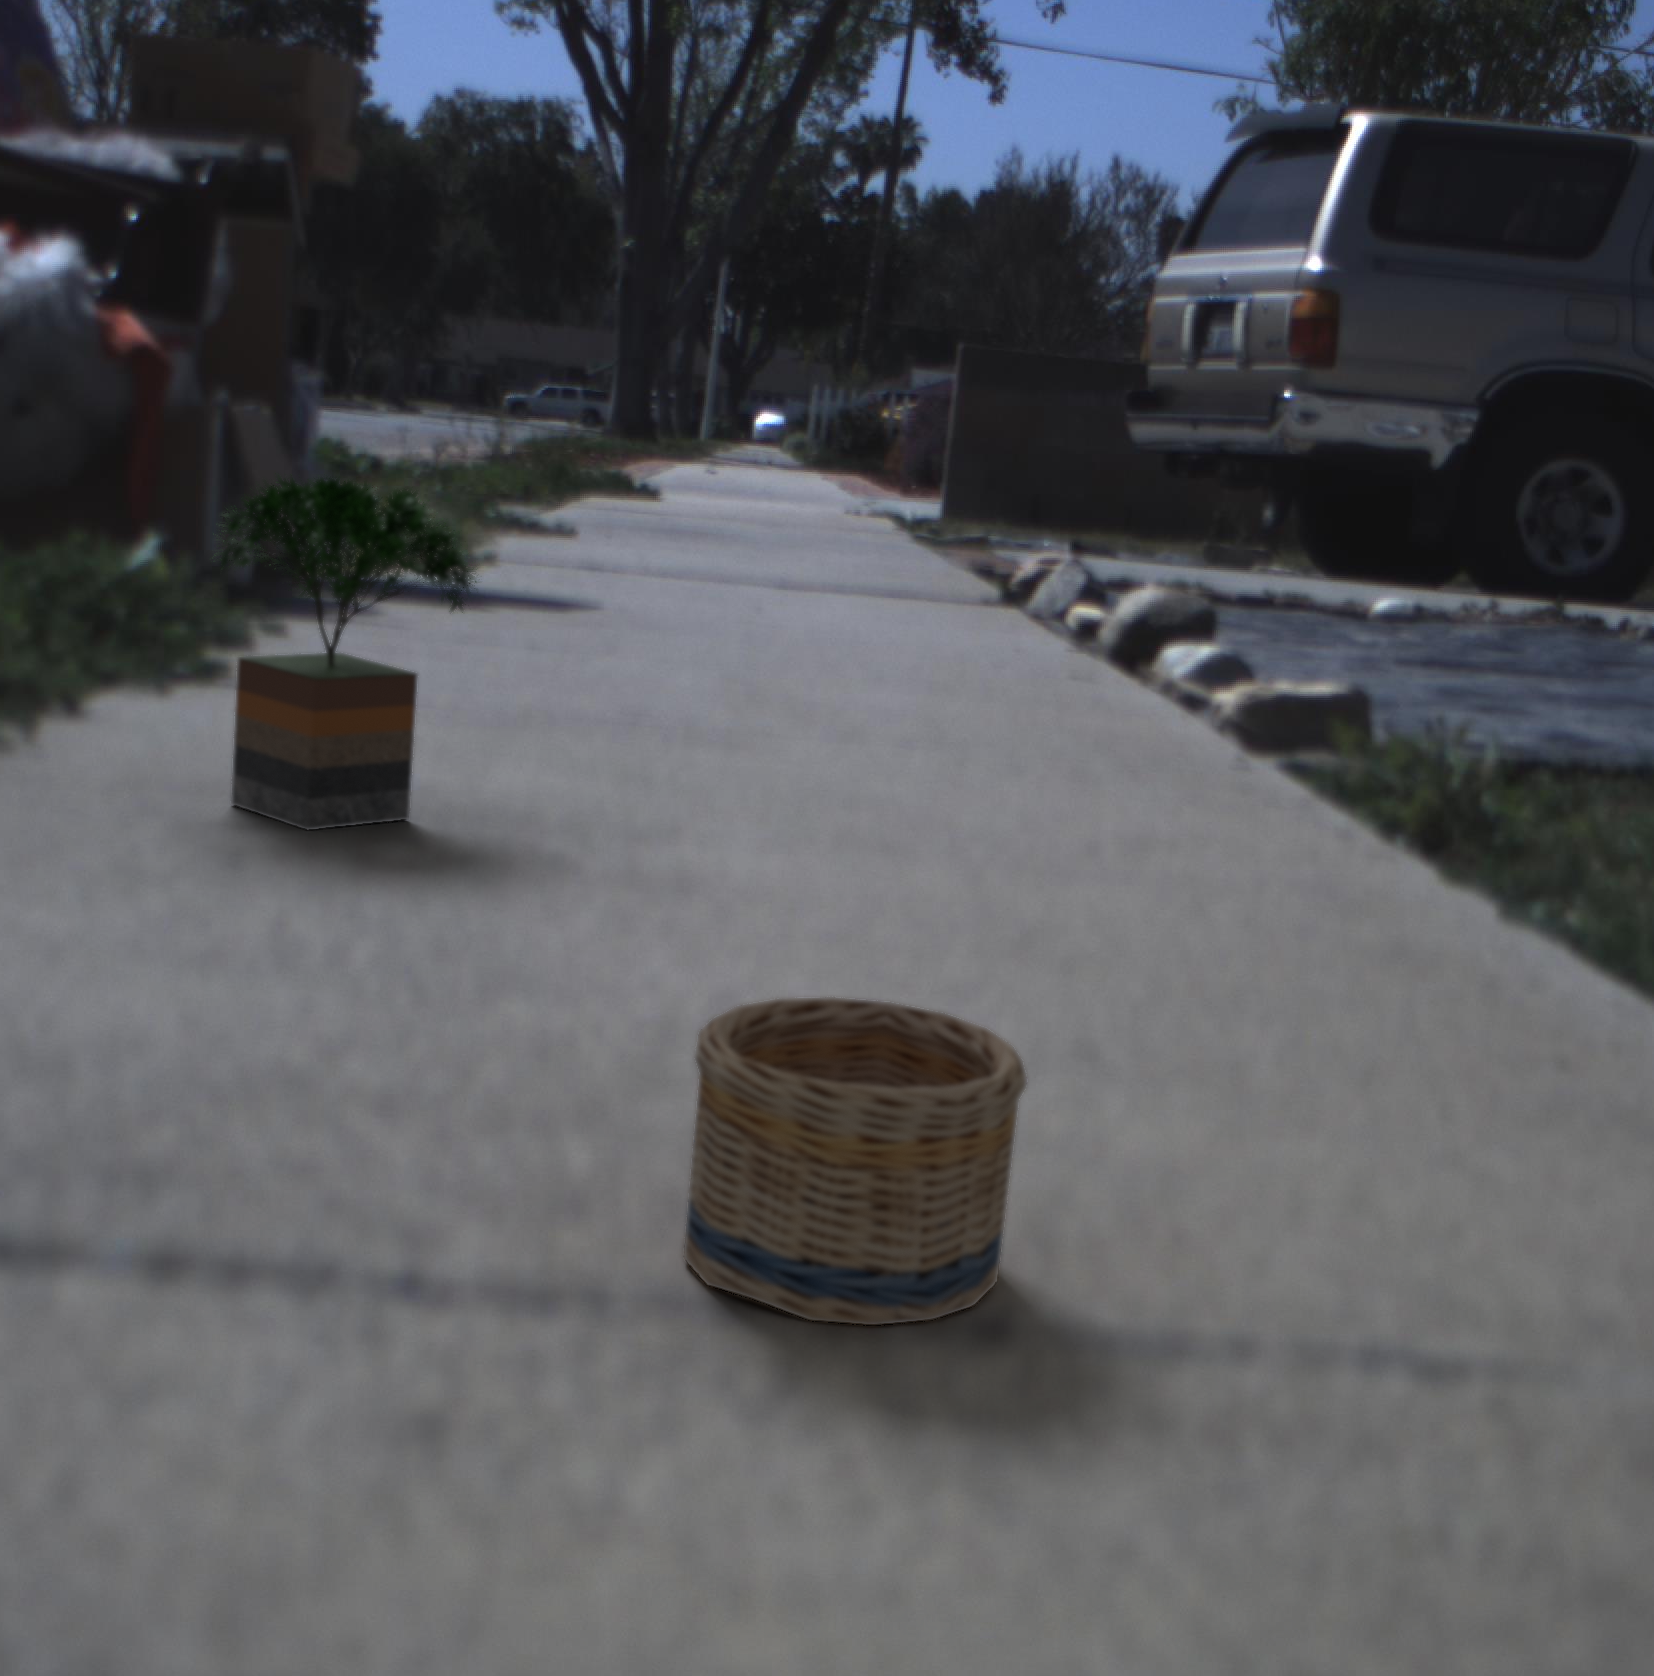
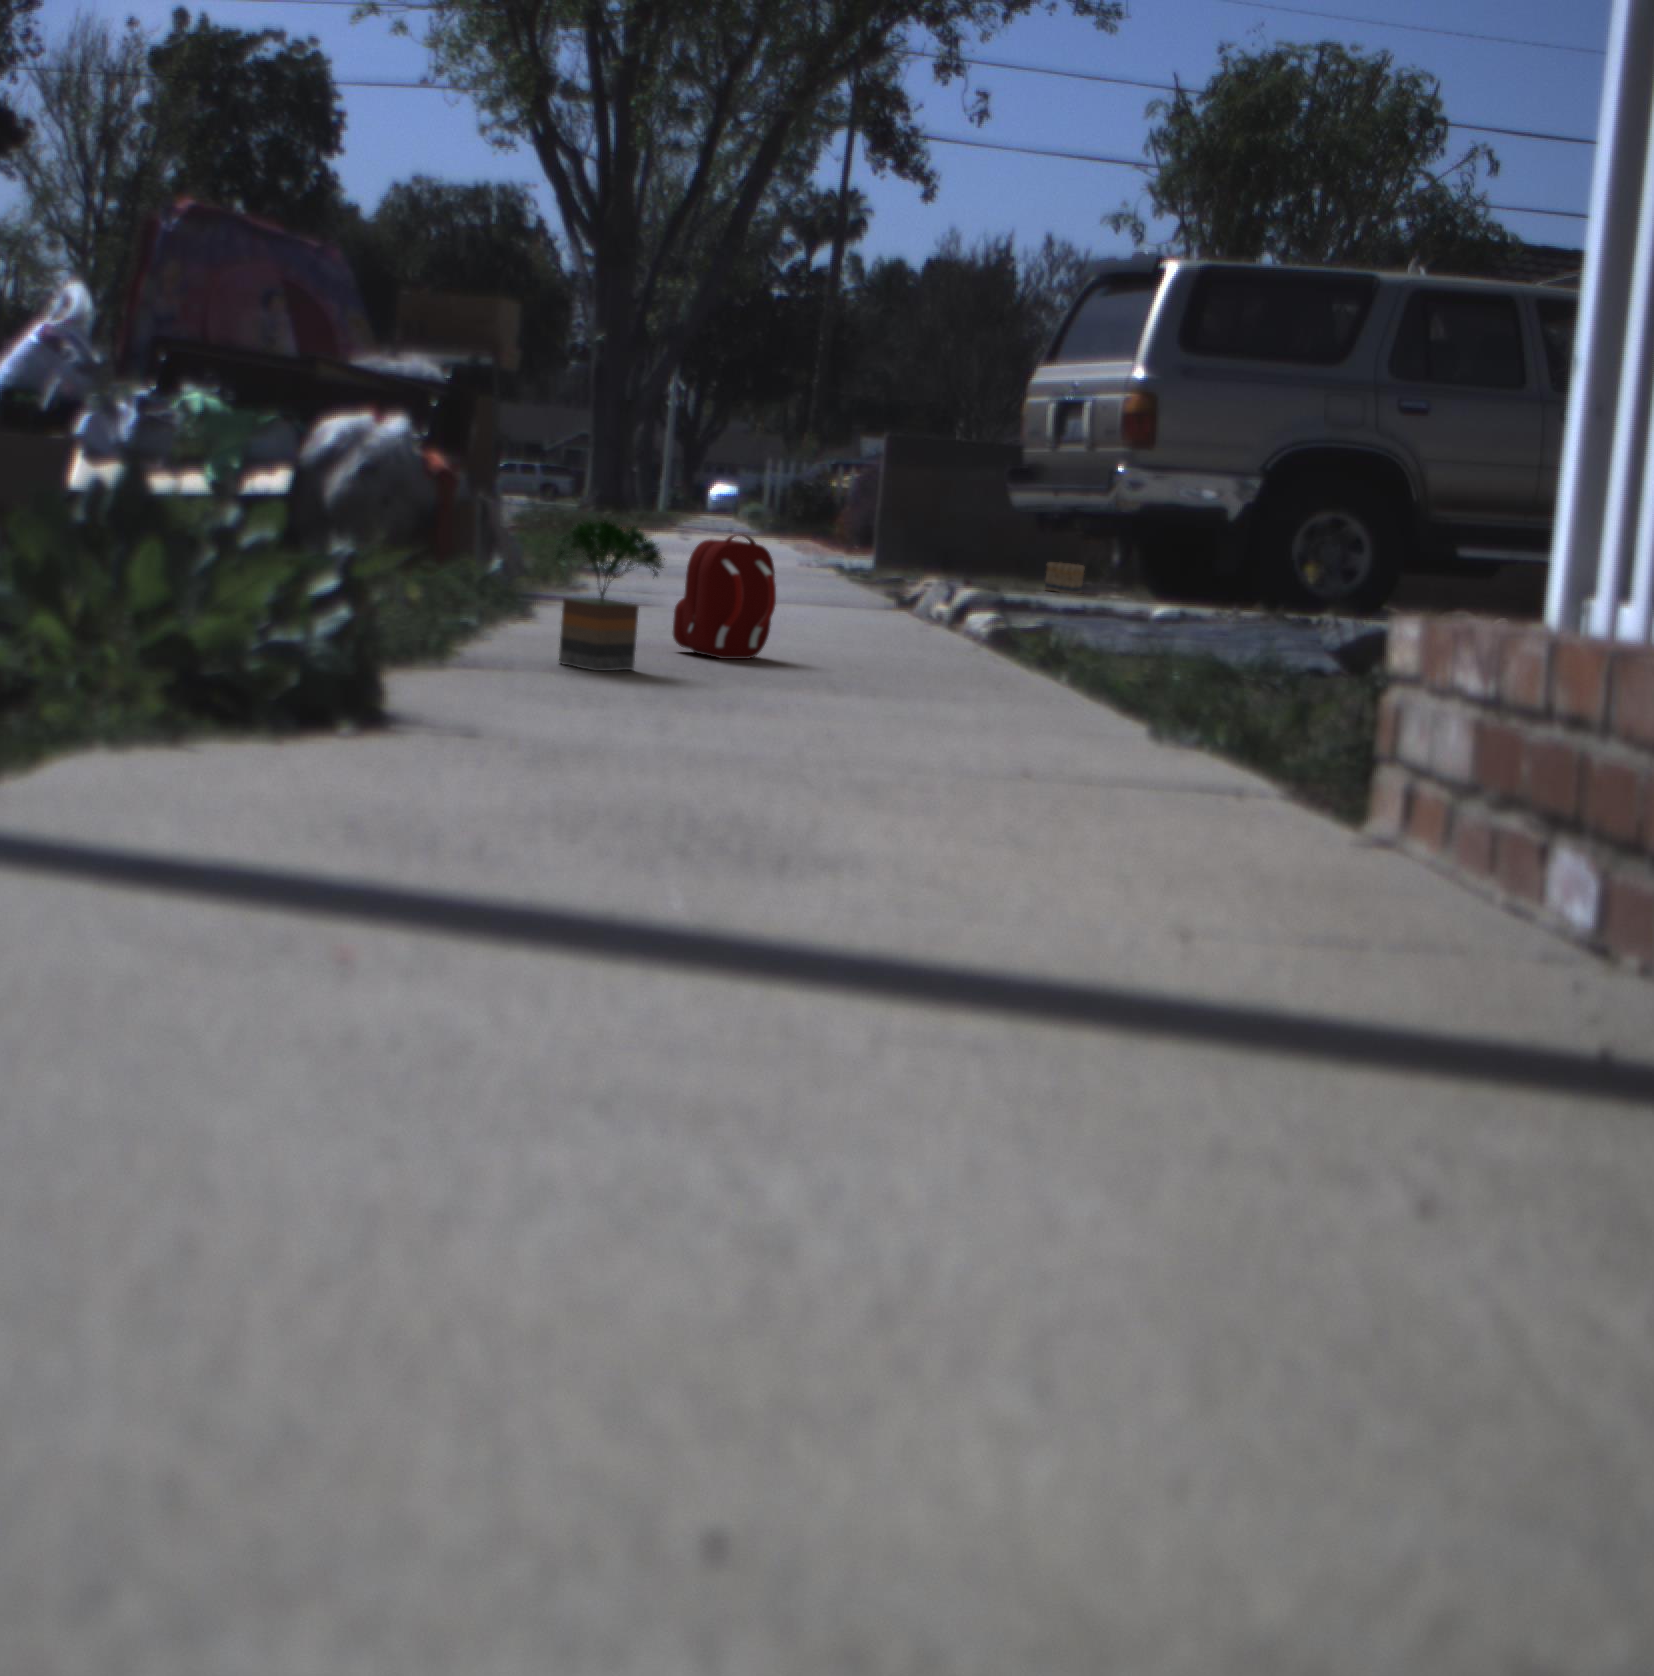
backpack: none [539,505,753,762] -> present [673,535,776,659]
basket: present [684,997,1027,1325] -> present [1045,562,1085,594]

